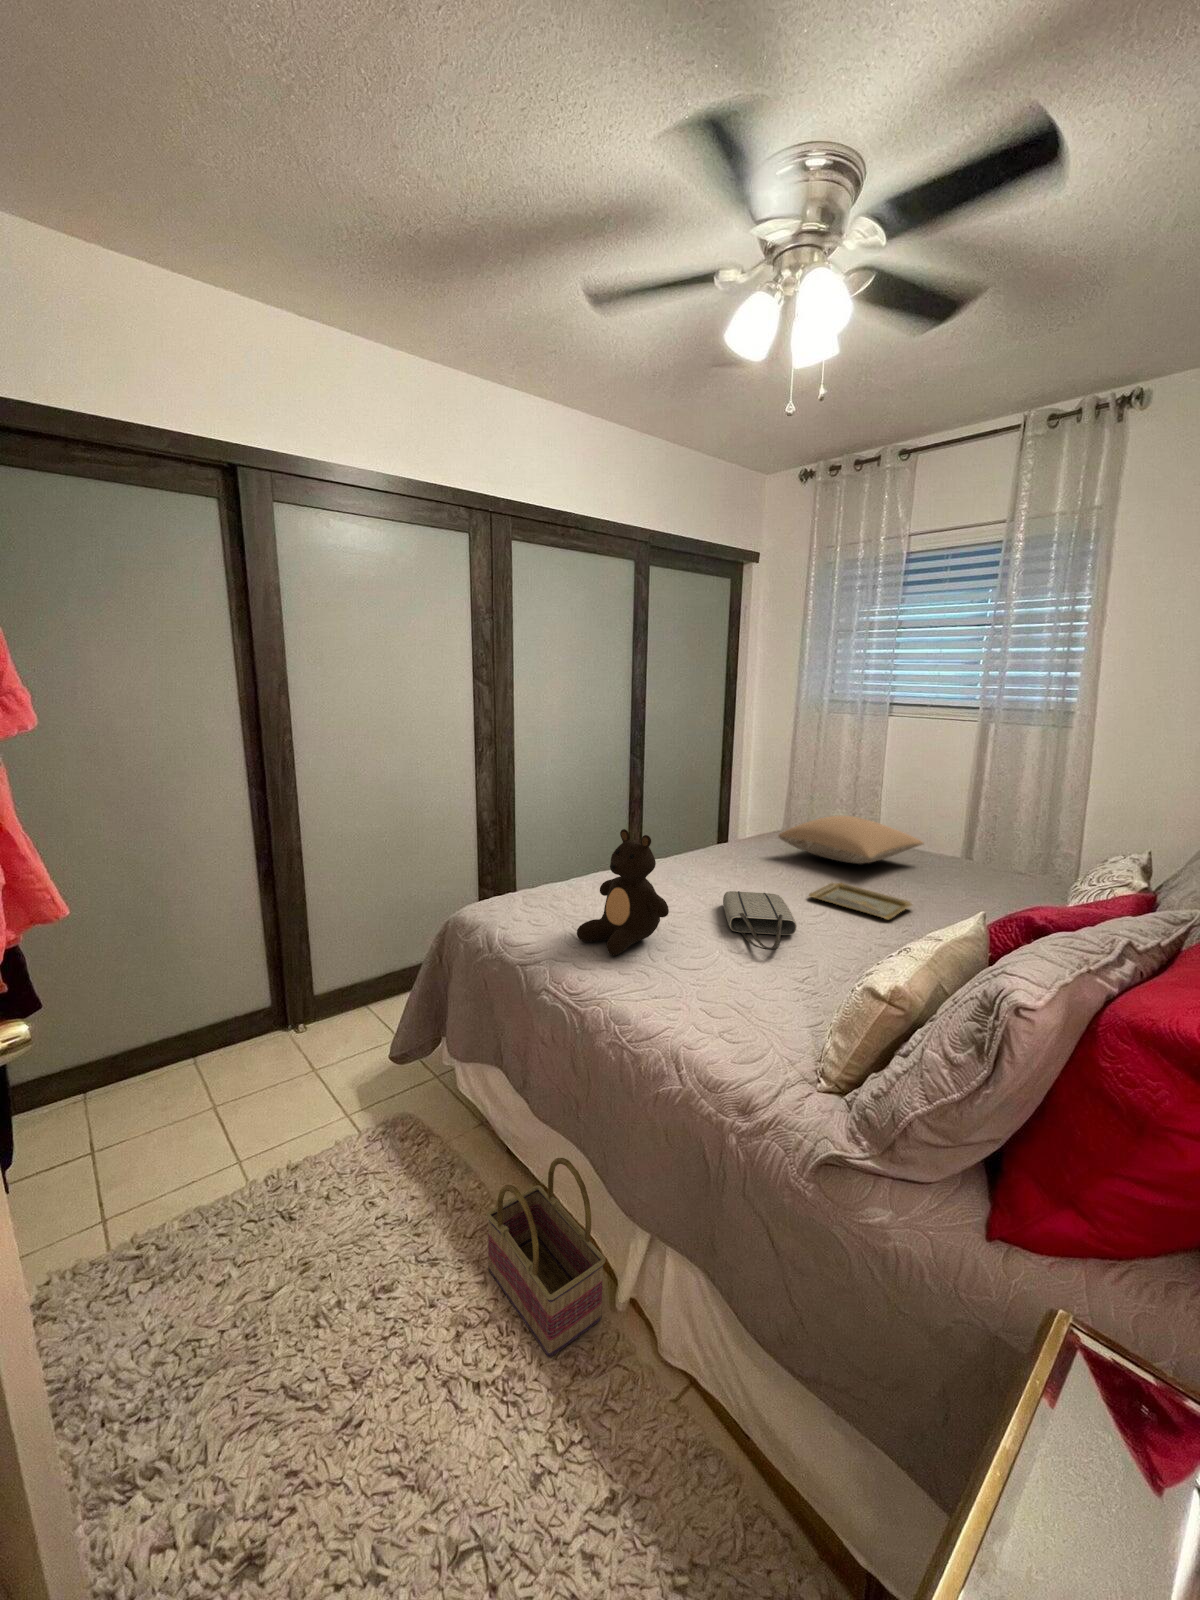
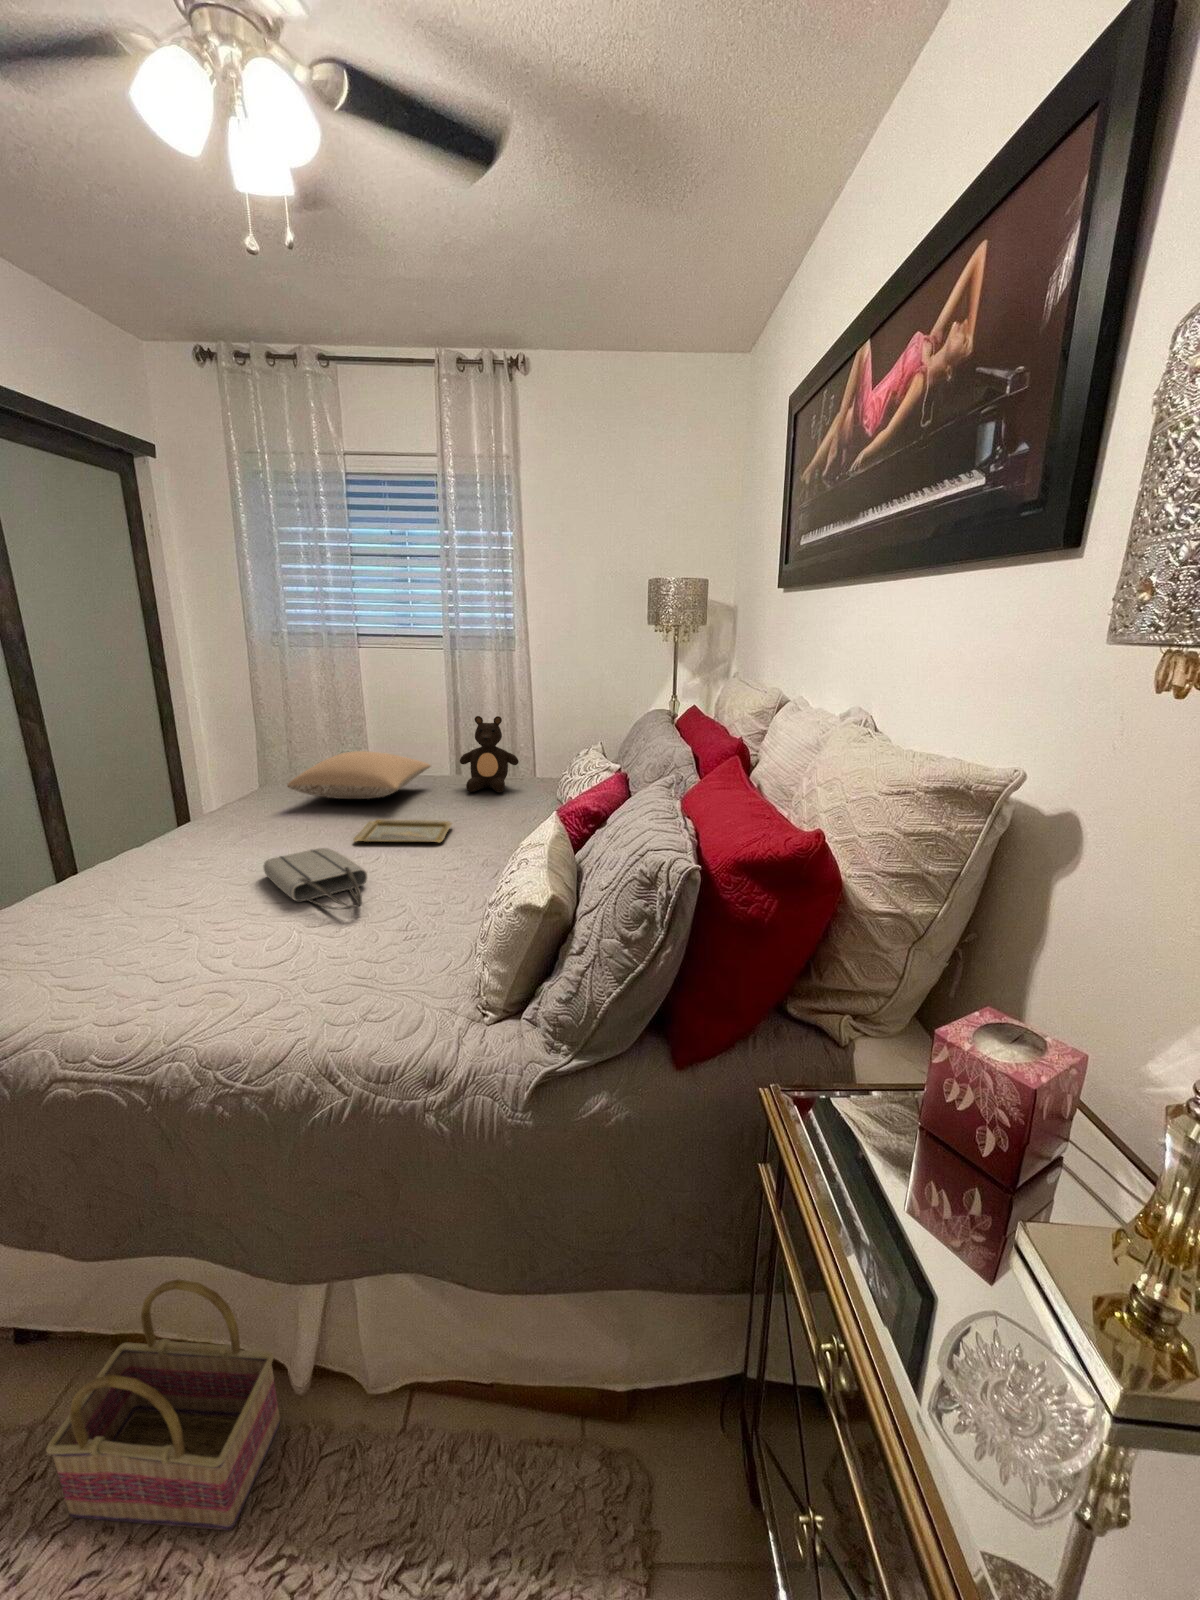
teddy bear: present [577,829,669,955] -> present [460,716,519,792]

